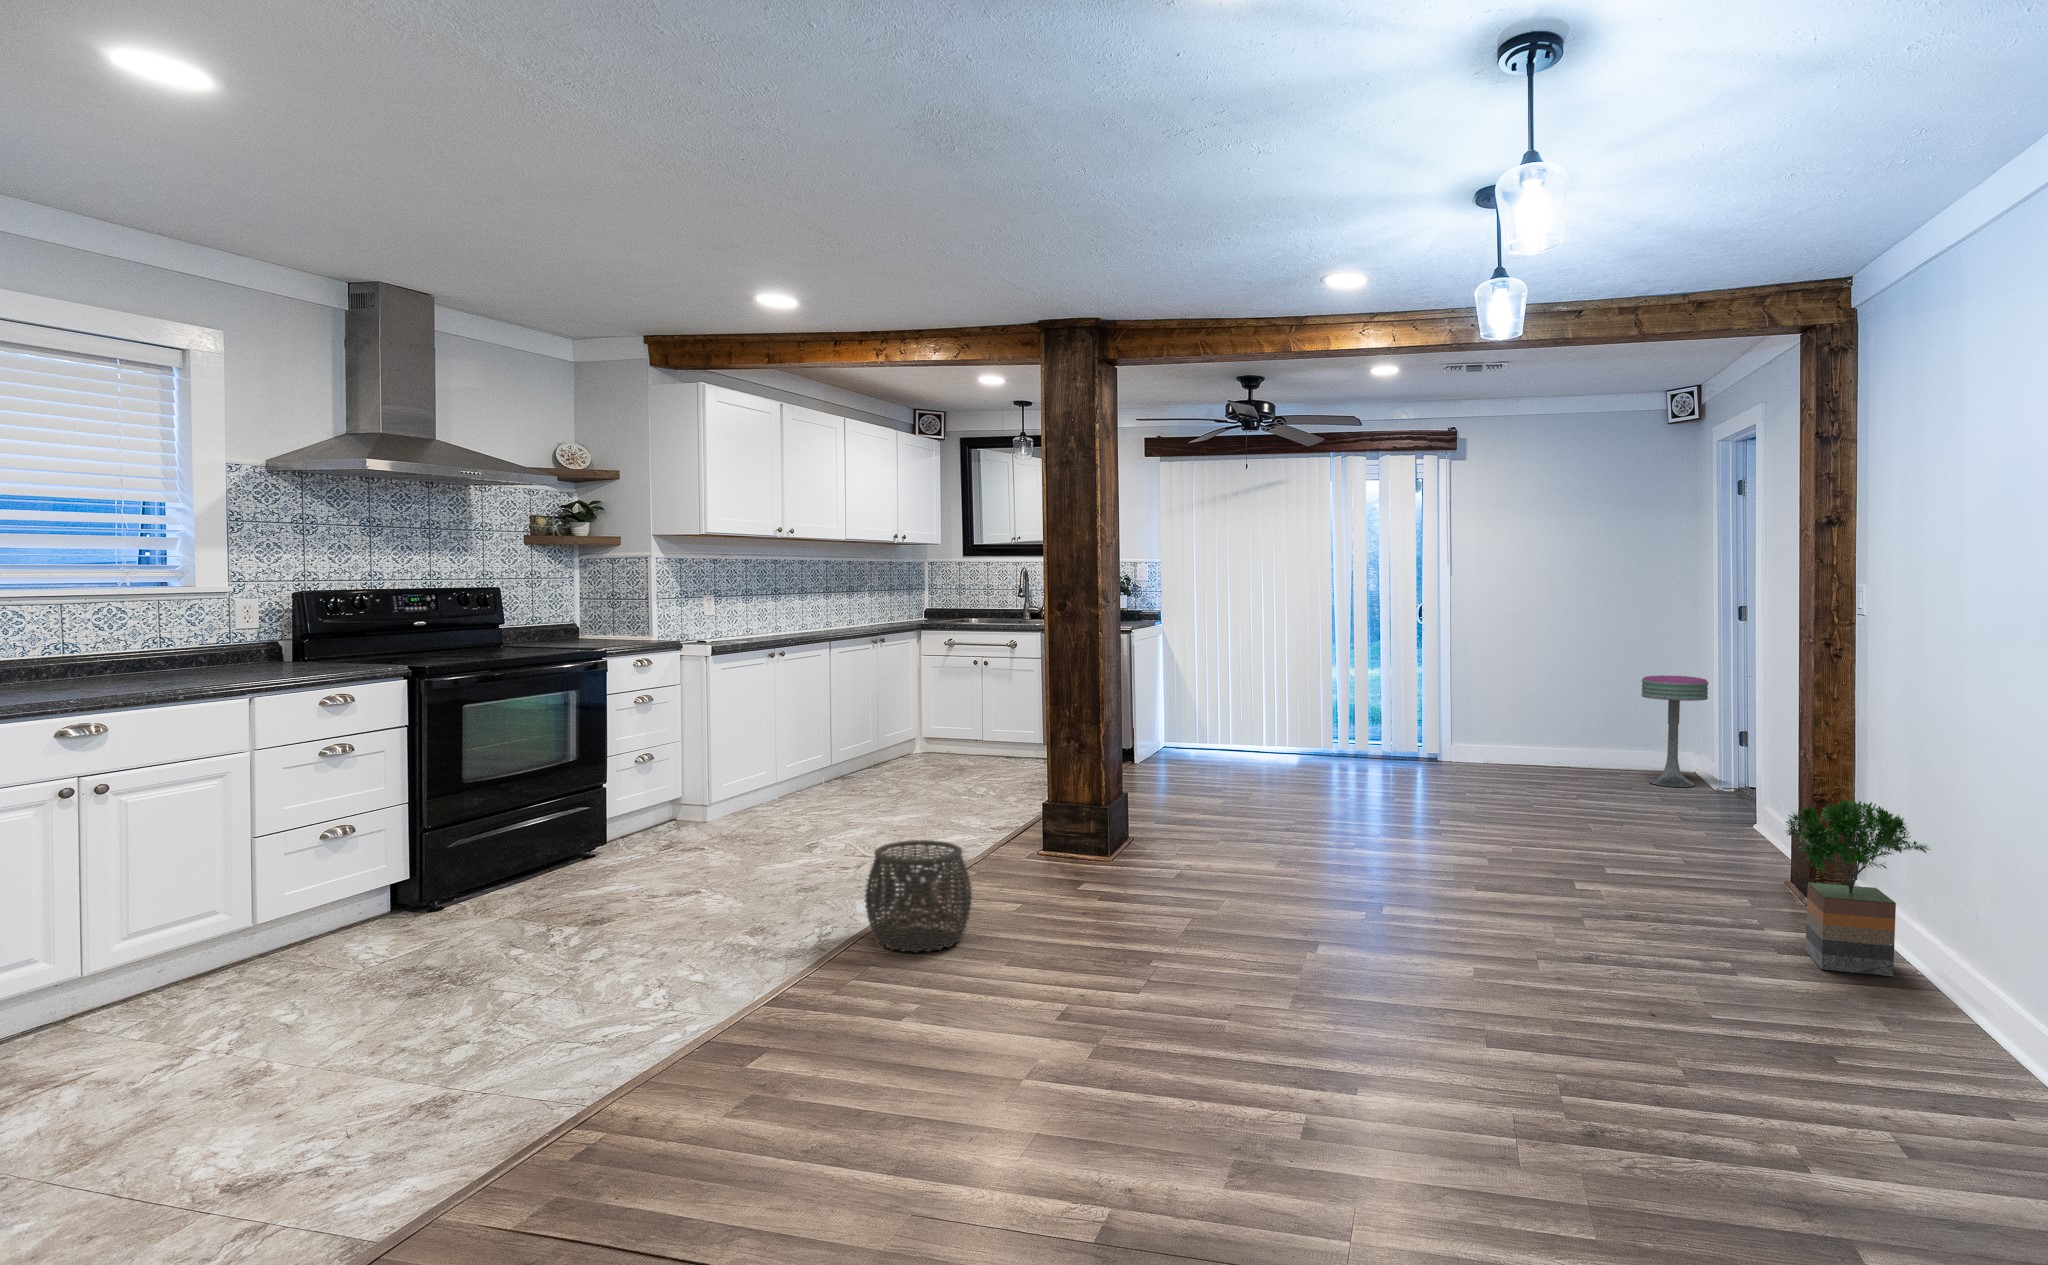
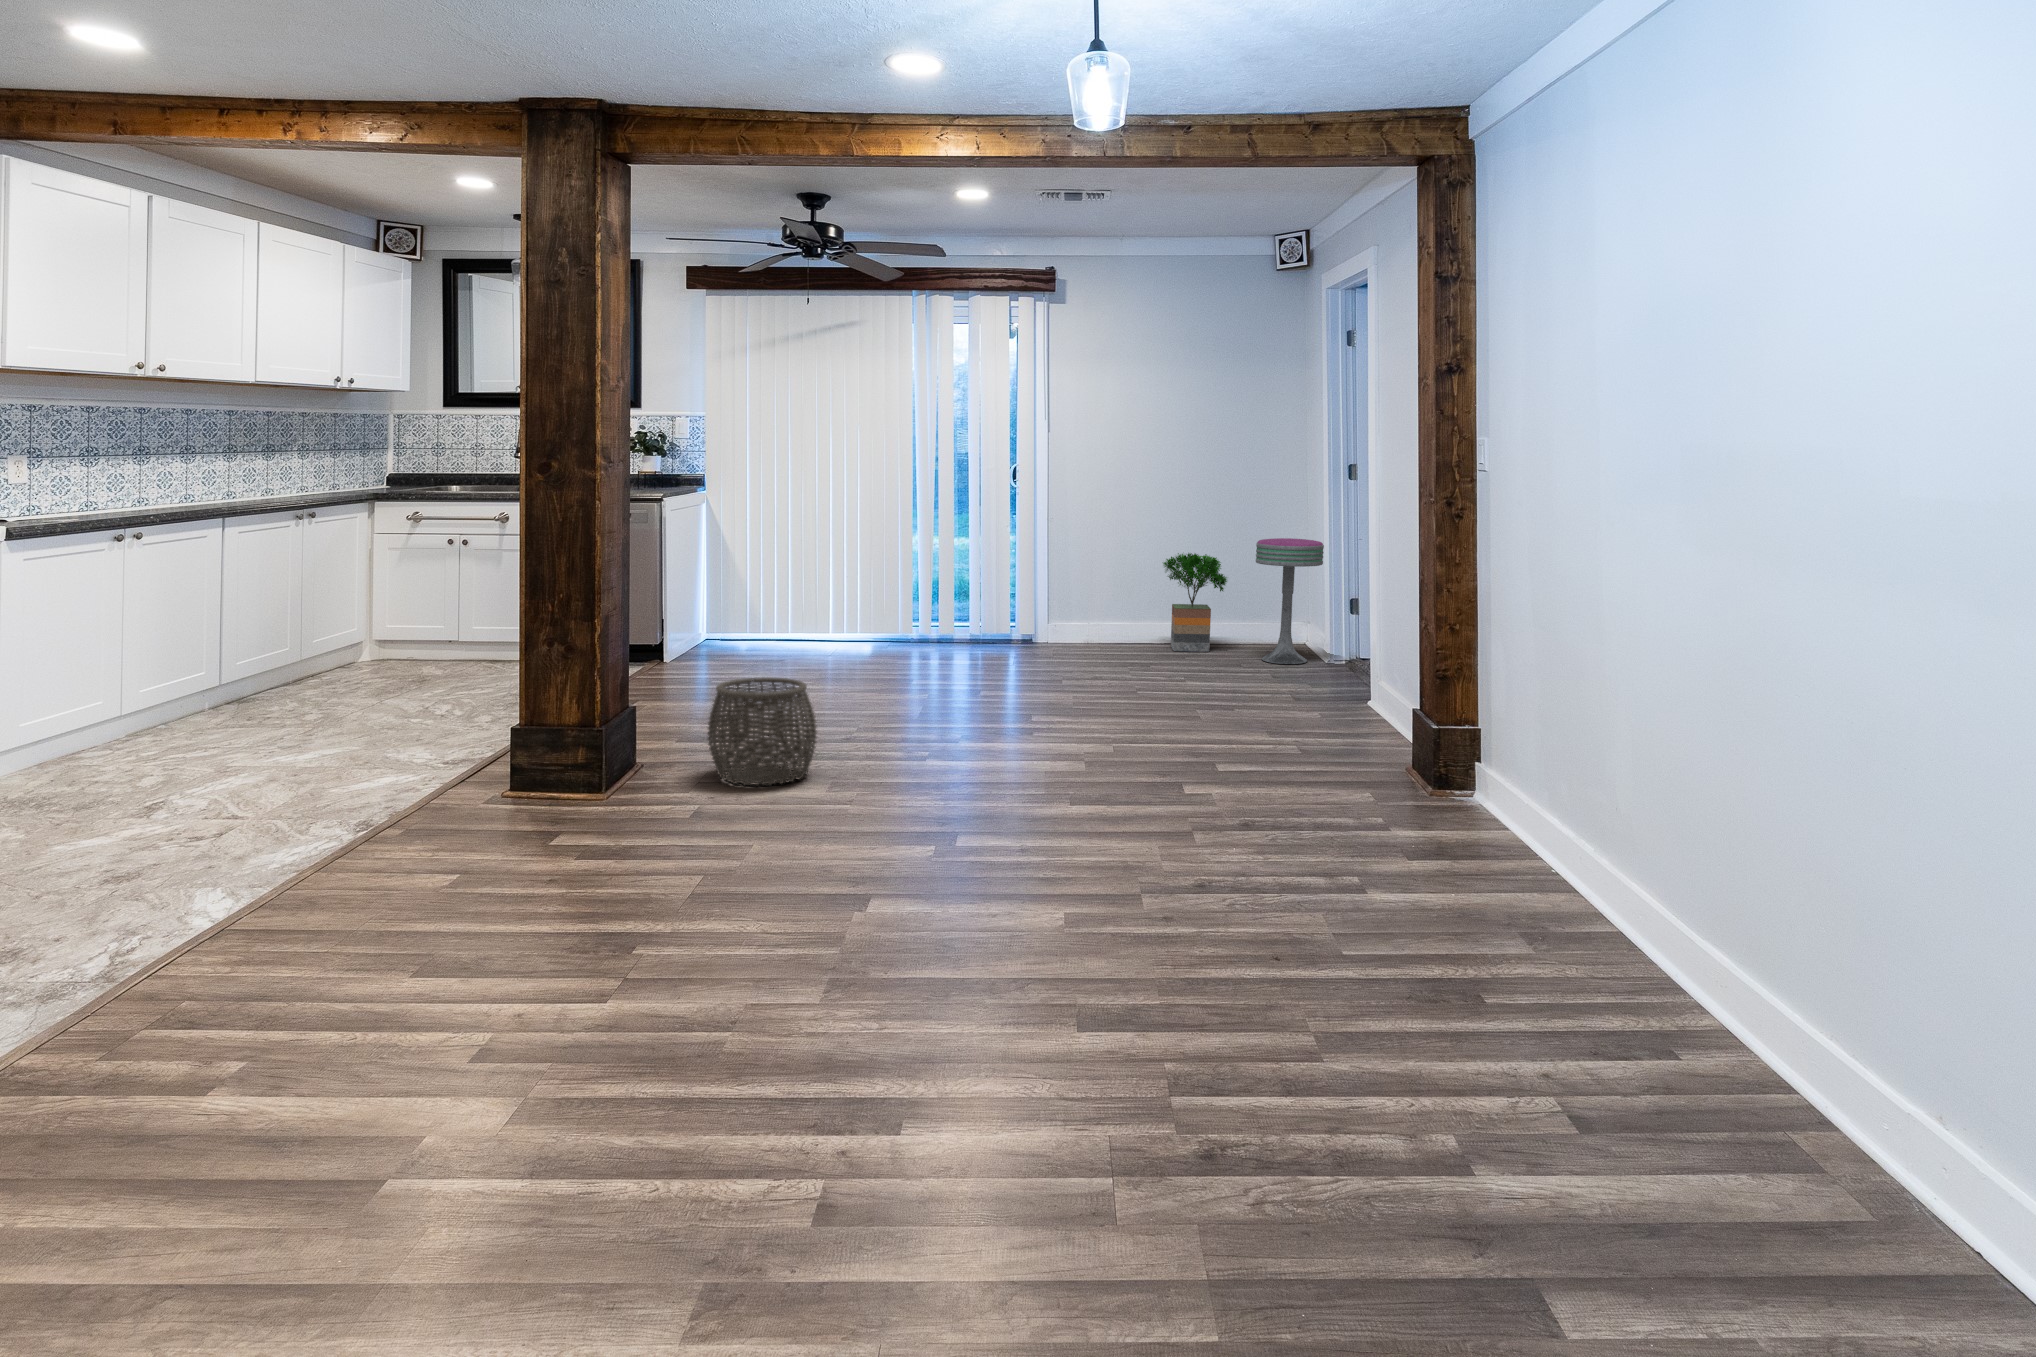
potted tree: present [1785,799,1929,976] -> present [1163,553,1227,652]
woven basket: present [865,840,972,952] -> present [707,677,817,785]

